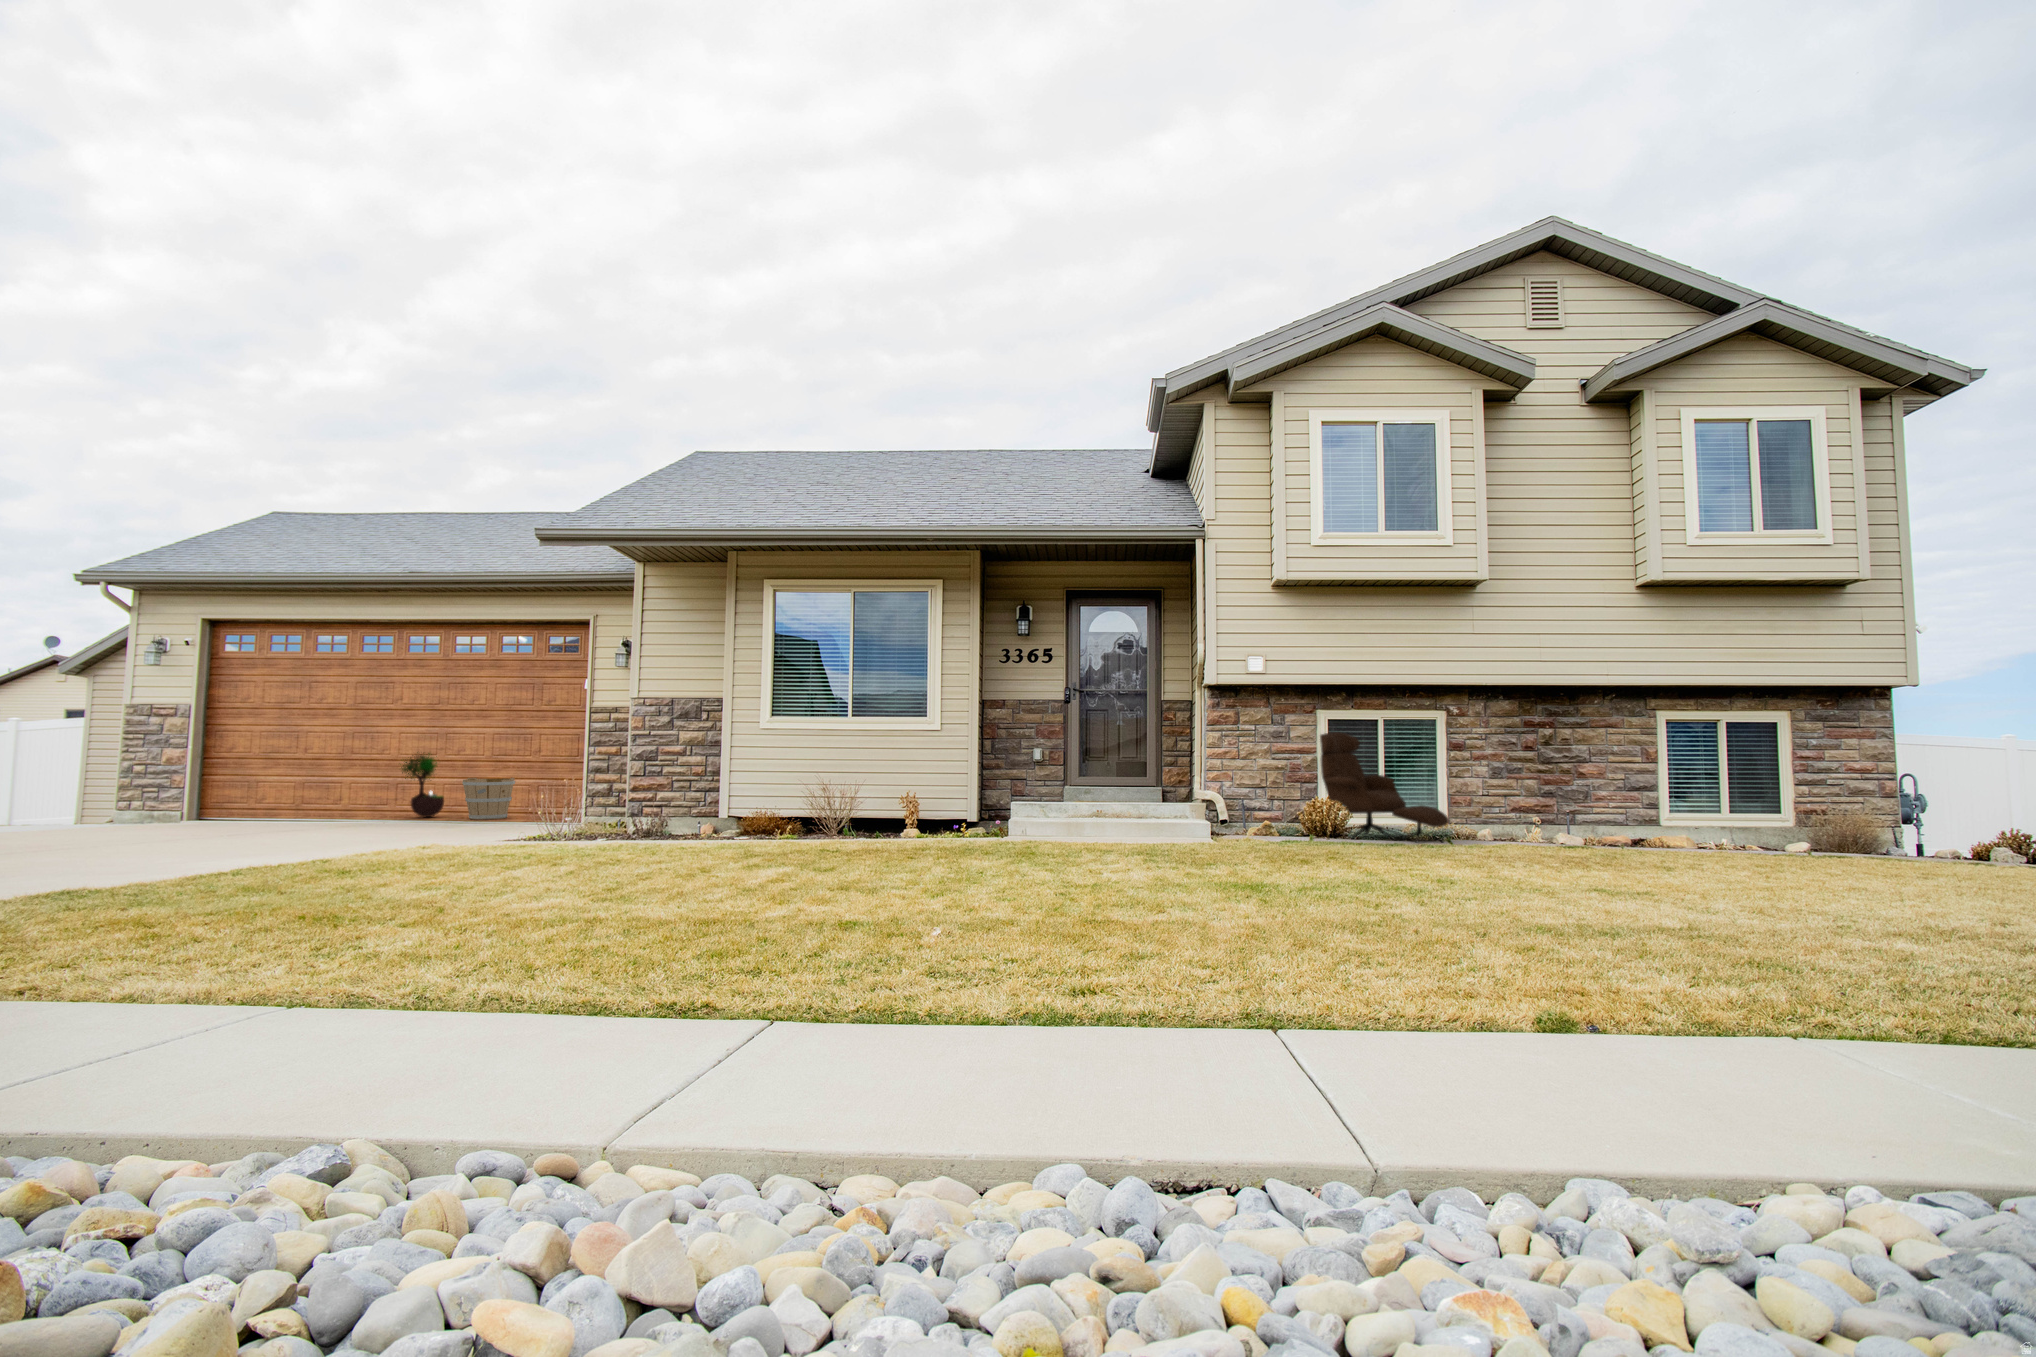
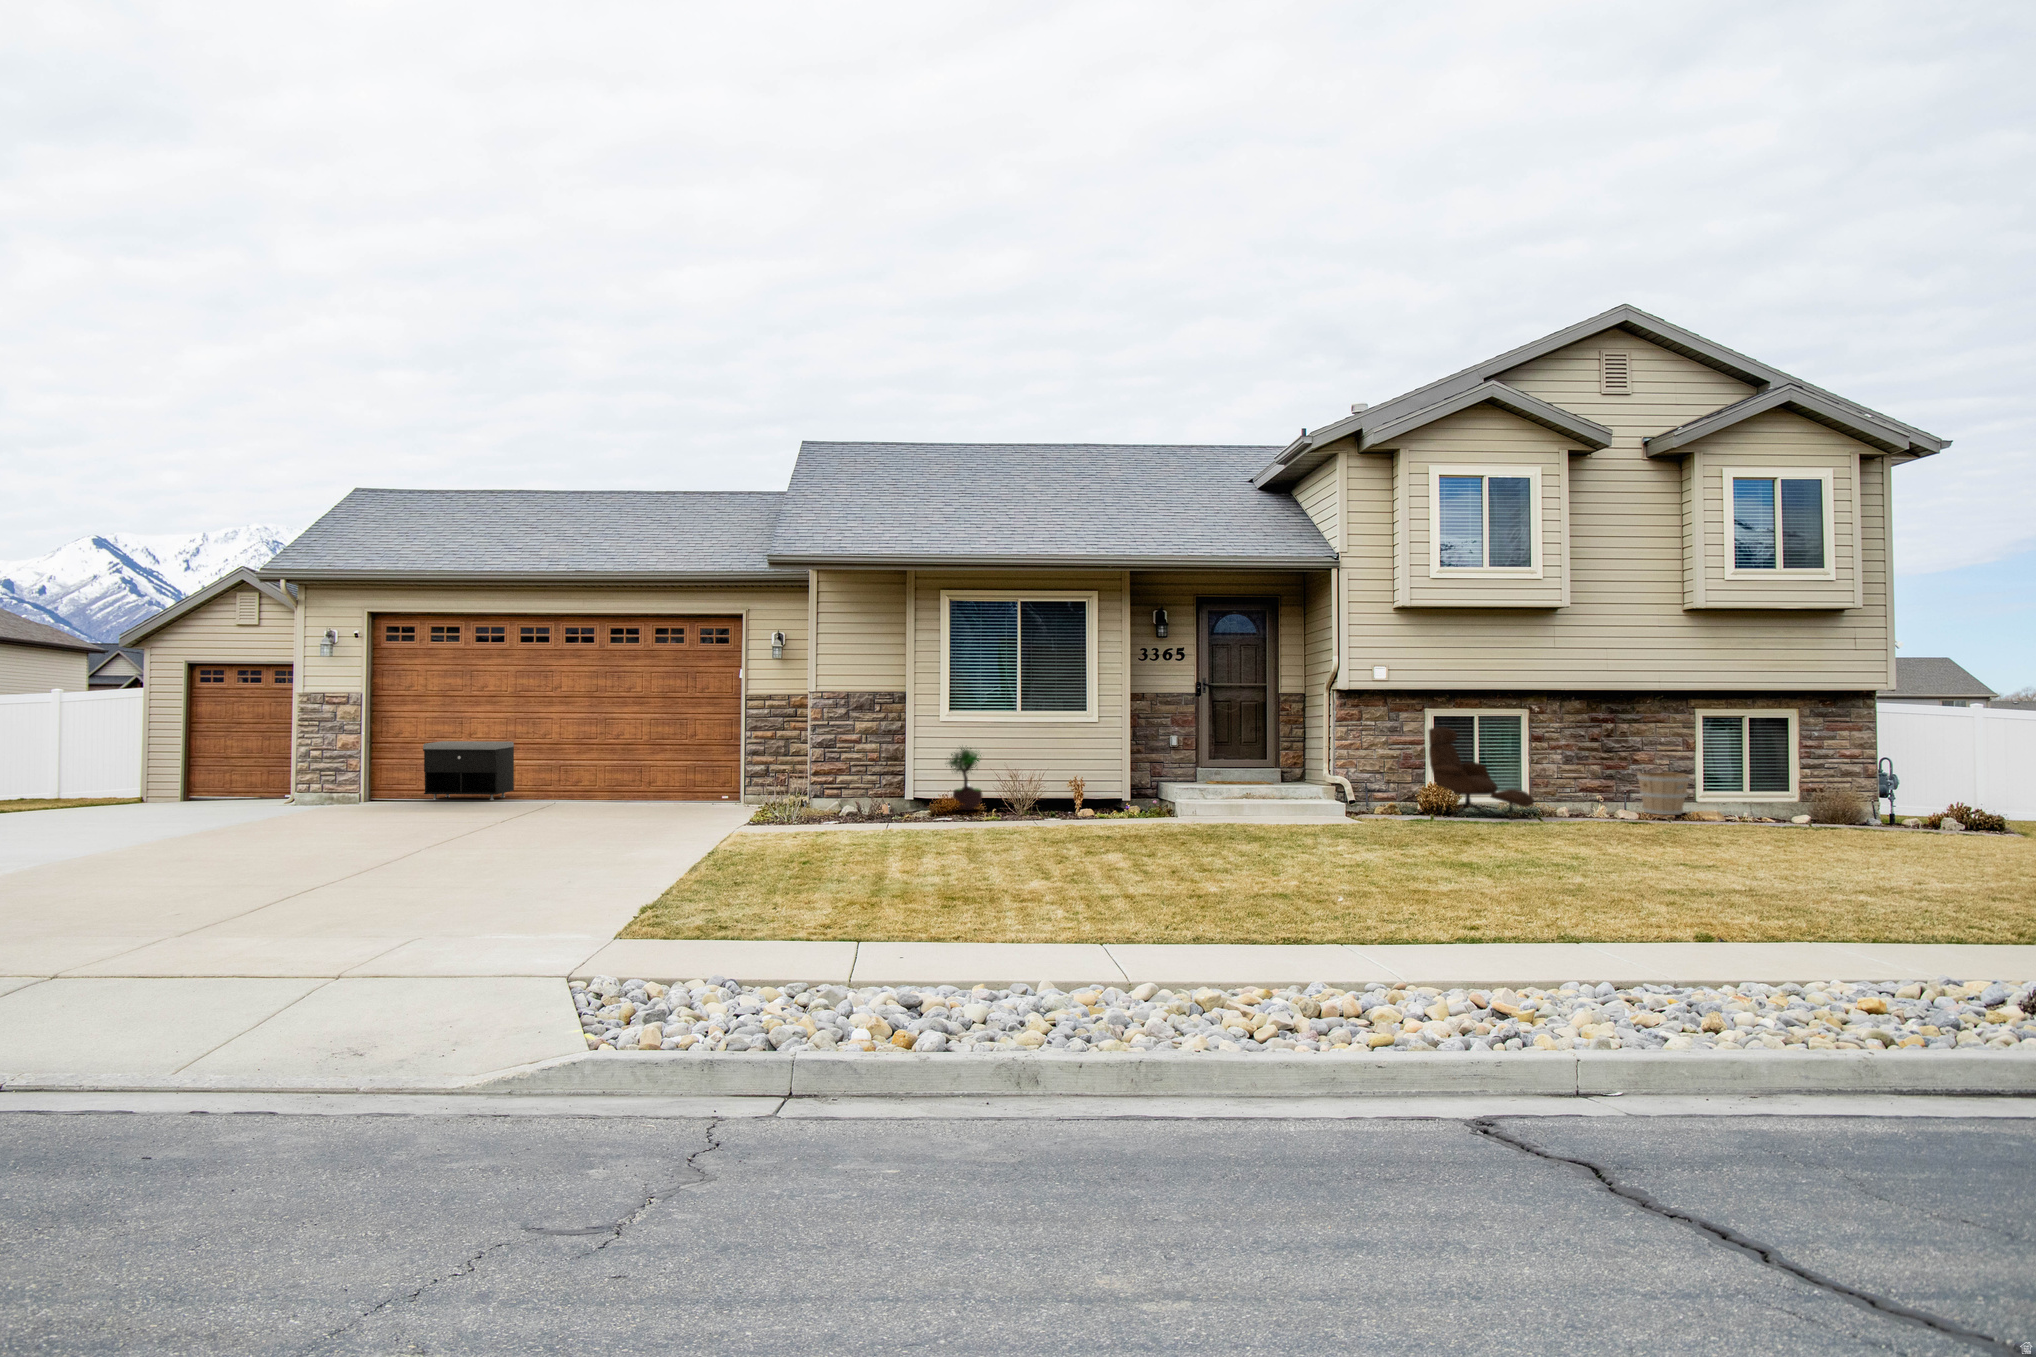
potted tree: present [401,752,444,817] -> present [949,748,982,810]
storage bench: none [235,756,342,818] -> present [423,741,514,800]
wooden bucket: present [462,777,515,820] -> present [1637,771,1690,815]

